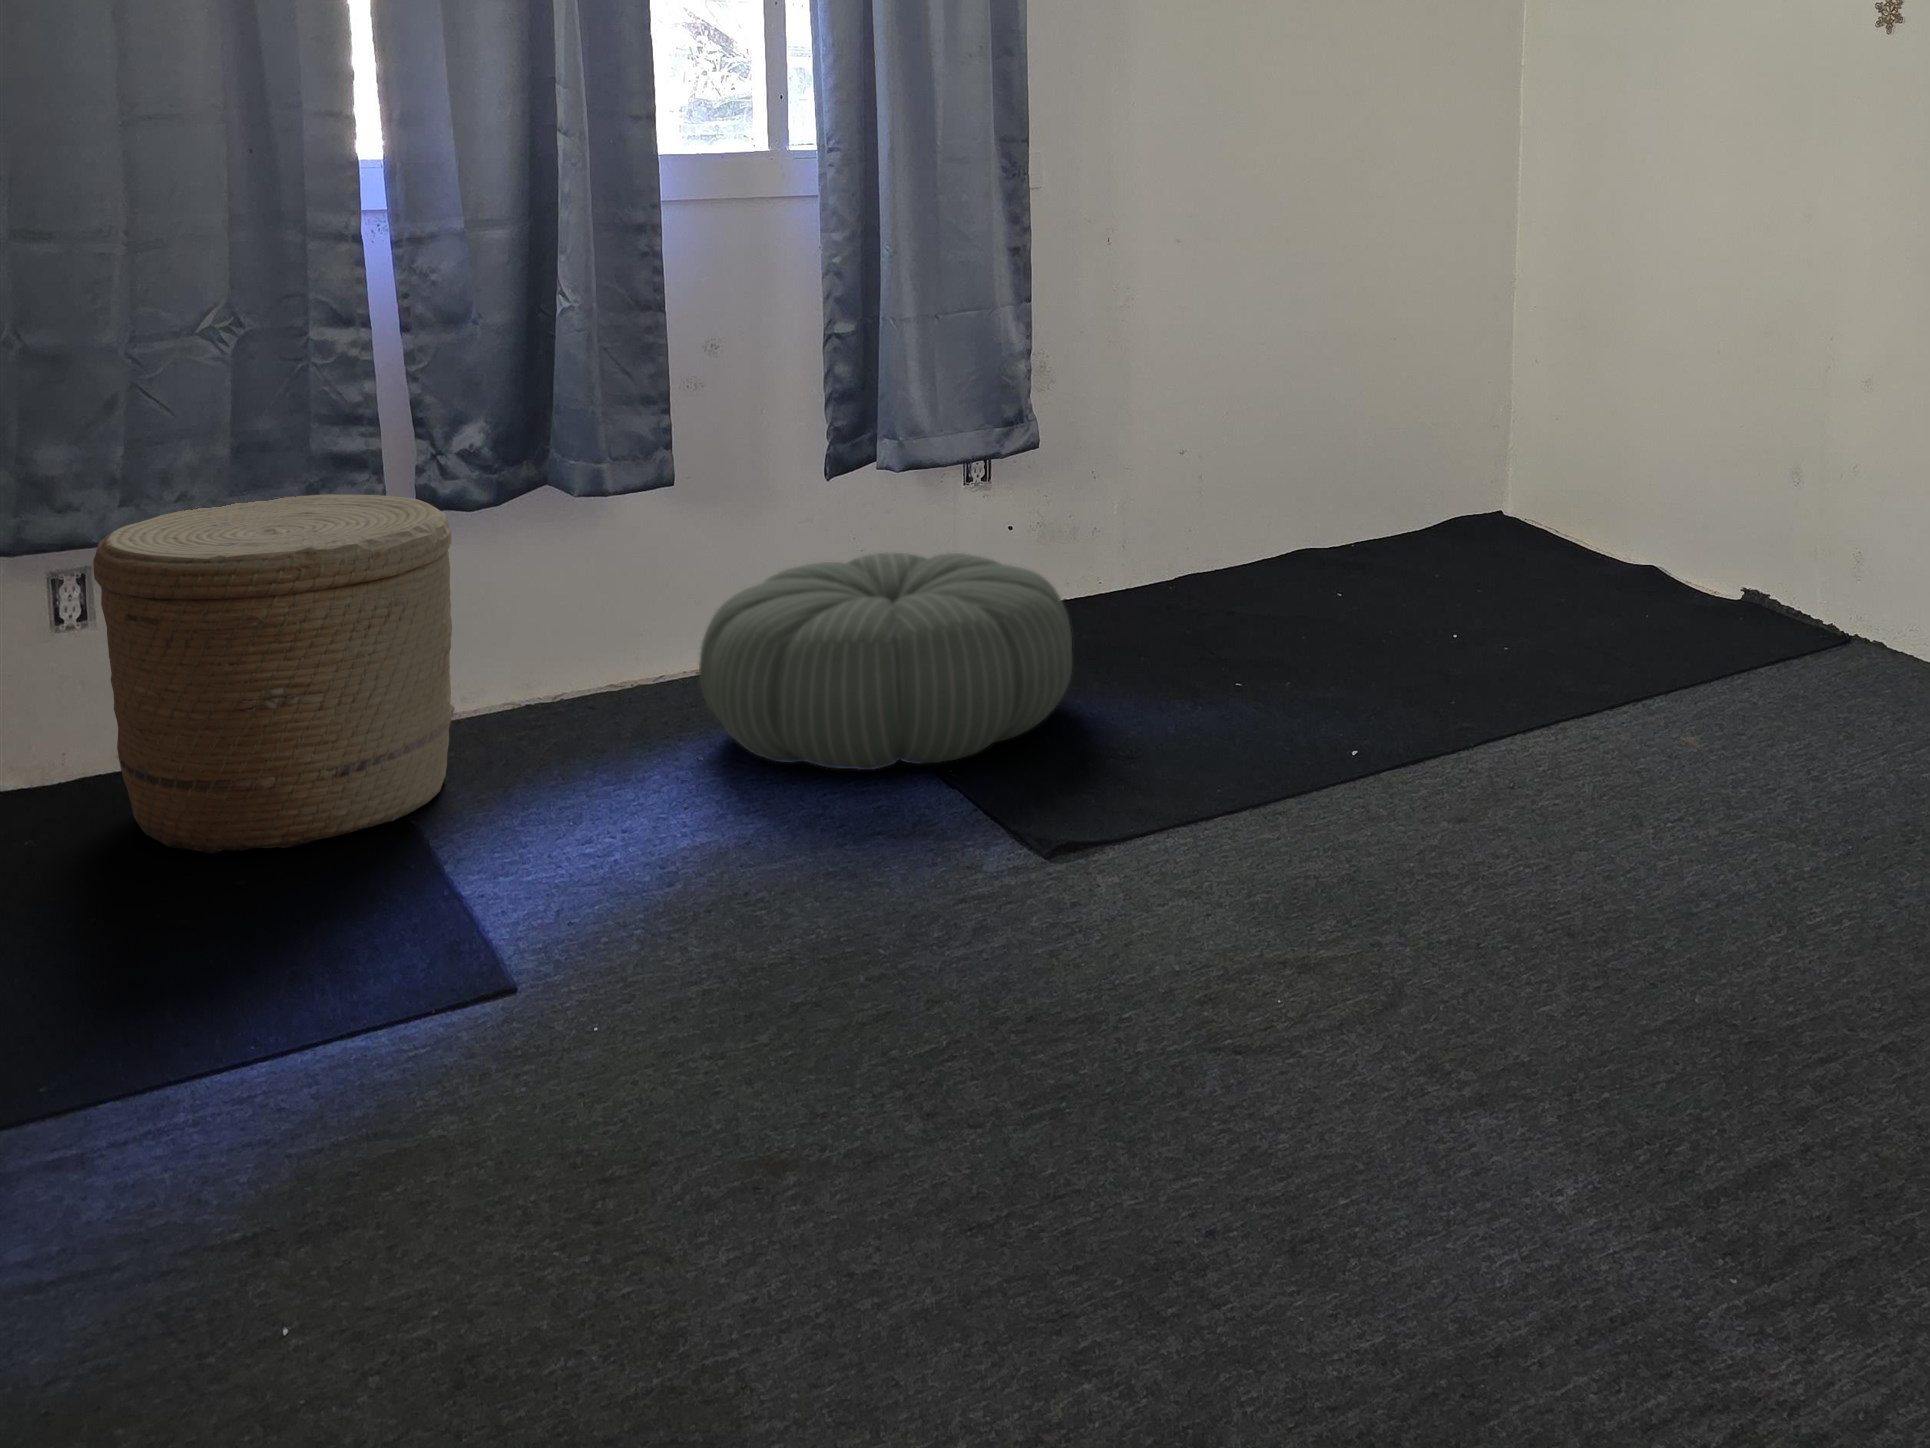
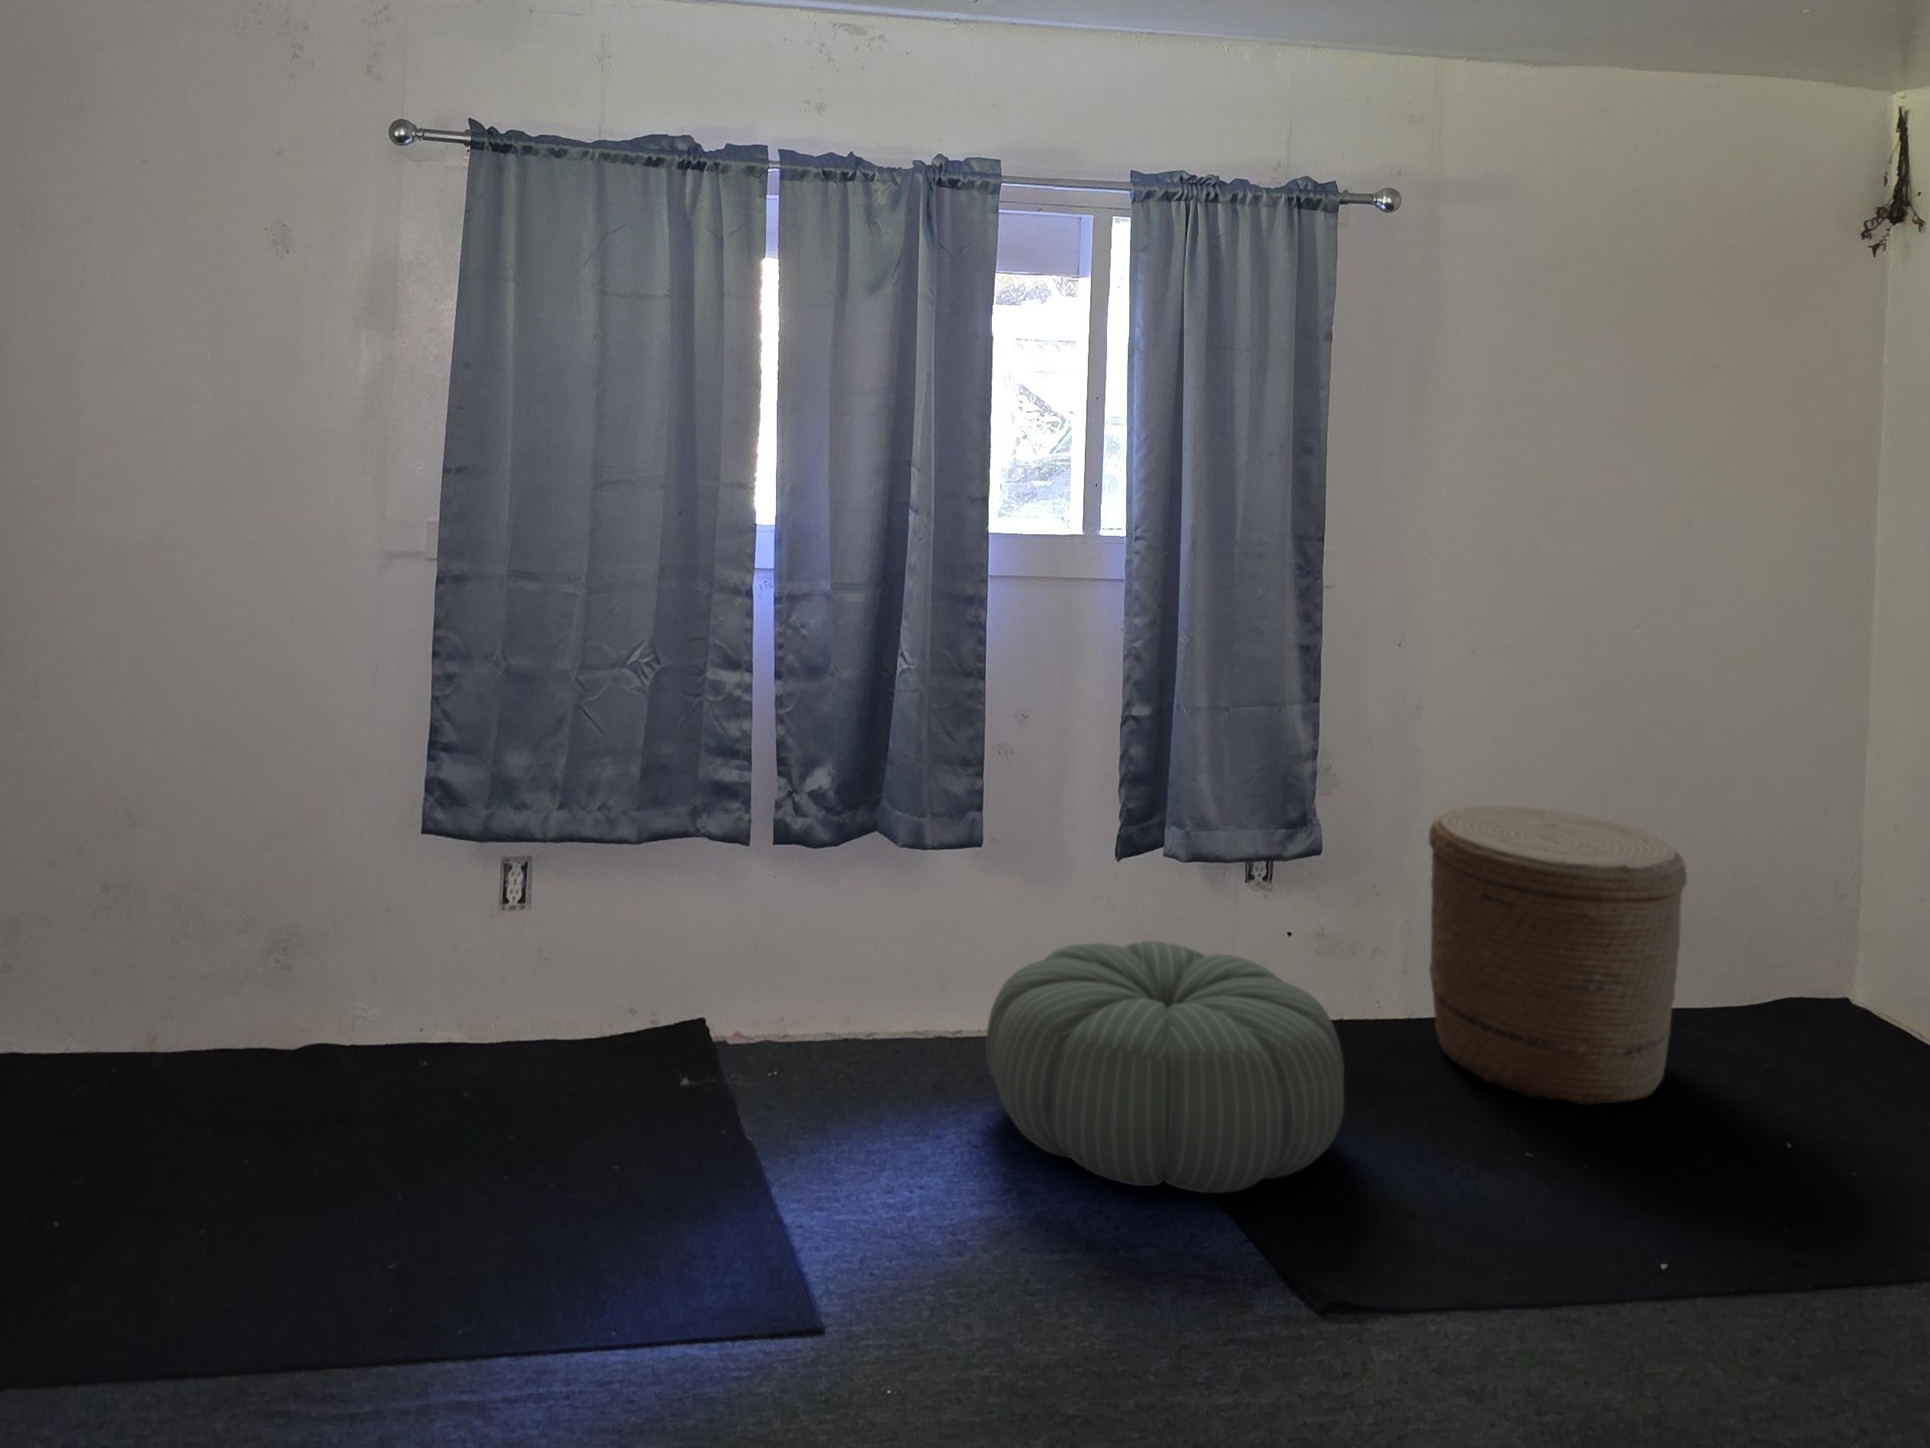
woven basket: present [93,494,455,854] -> present [1429,806,1687,1105]

